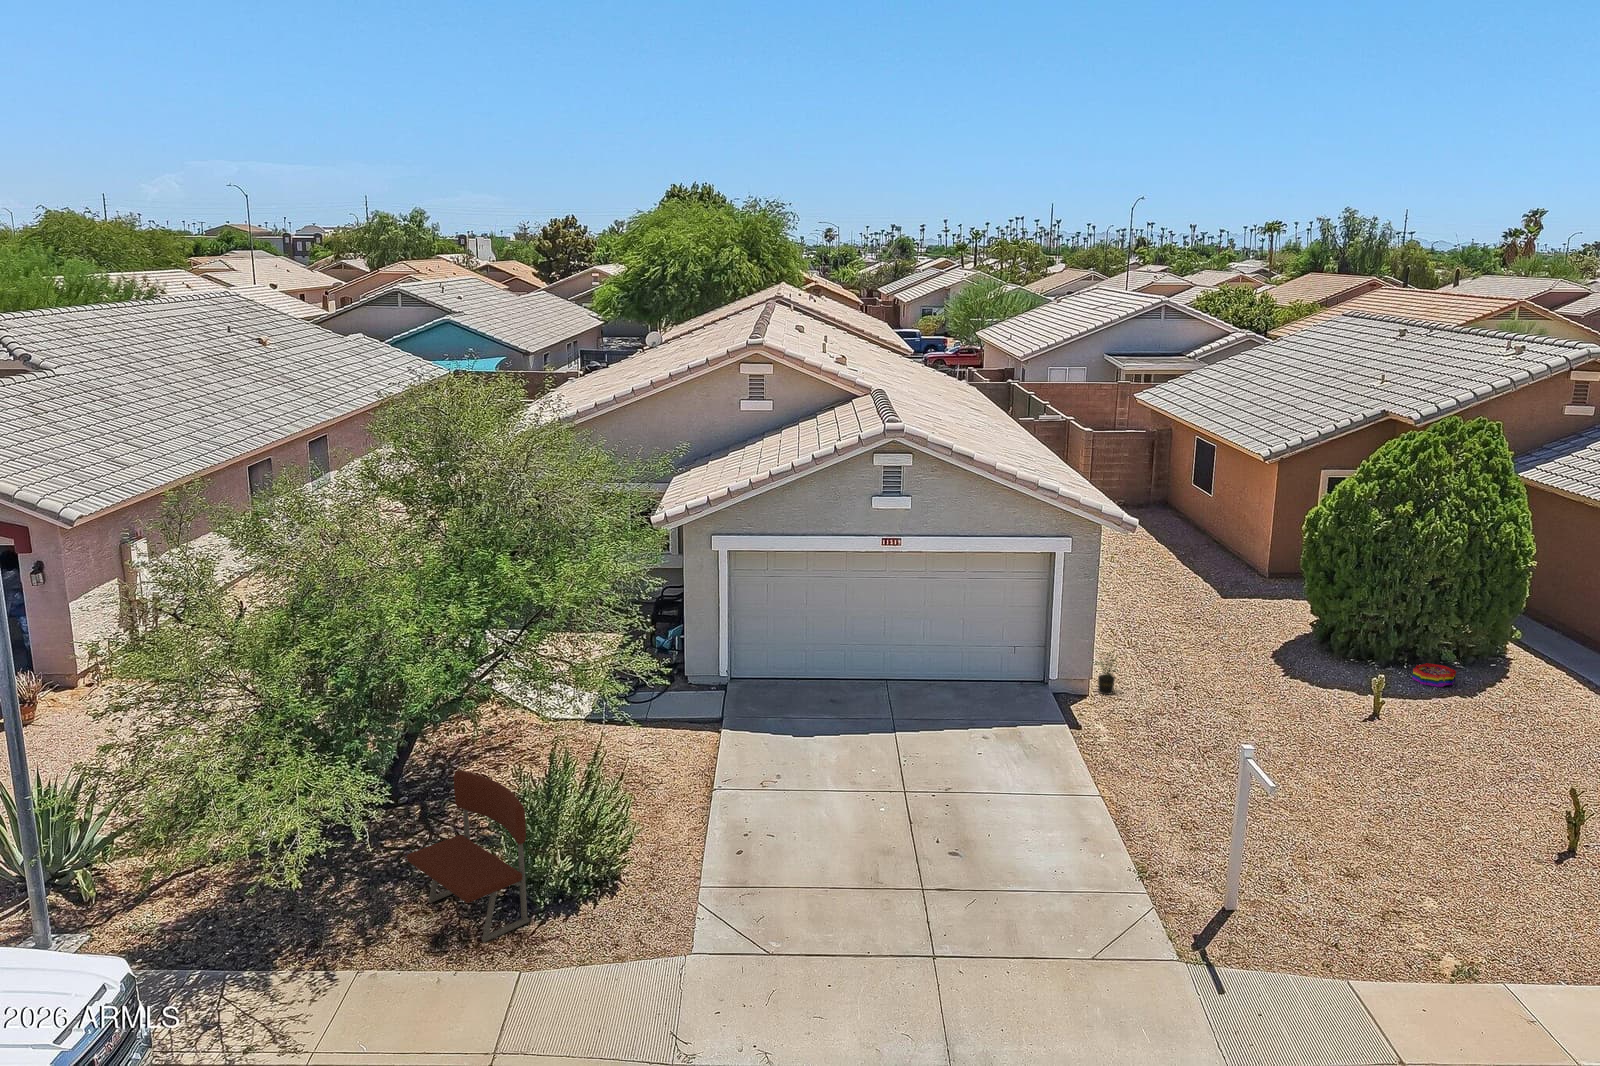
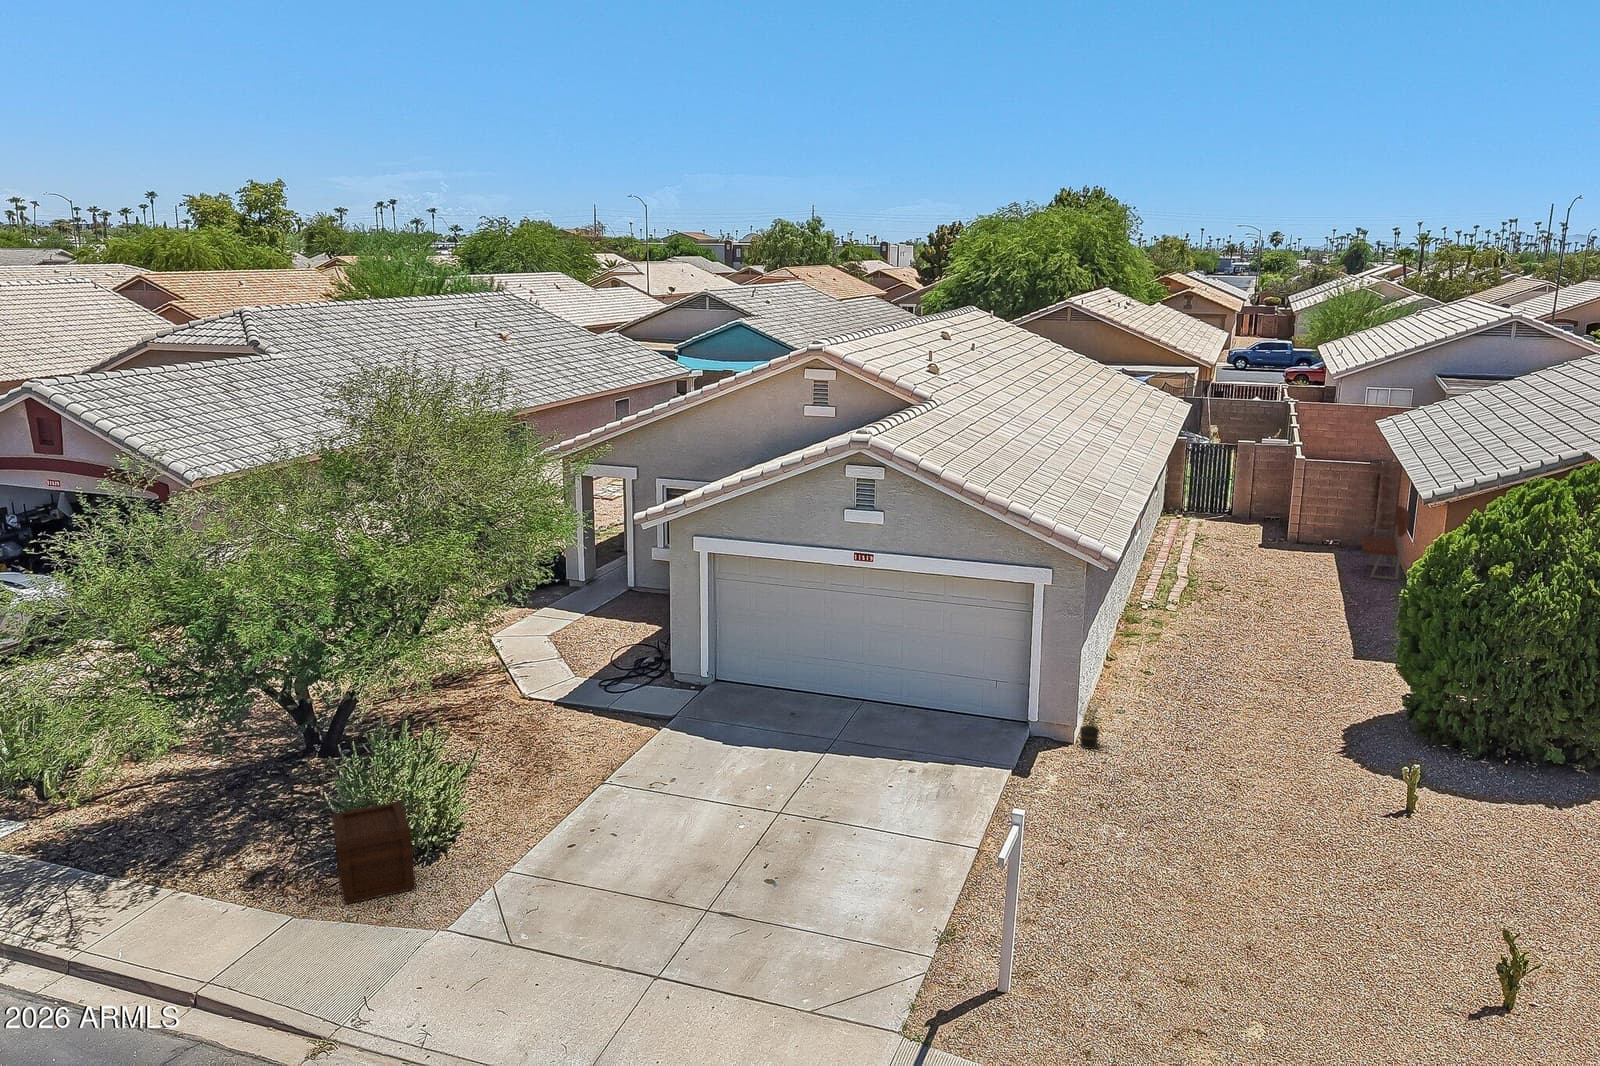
storage bin: present [1412,663,1456,687] -> none [1499,767,1557,801]
bench: present [407,771,529,942] -> present [1361,506,1410,580]
wooden crate: none [555,828,657,941] -> present [332,801,416,904]

